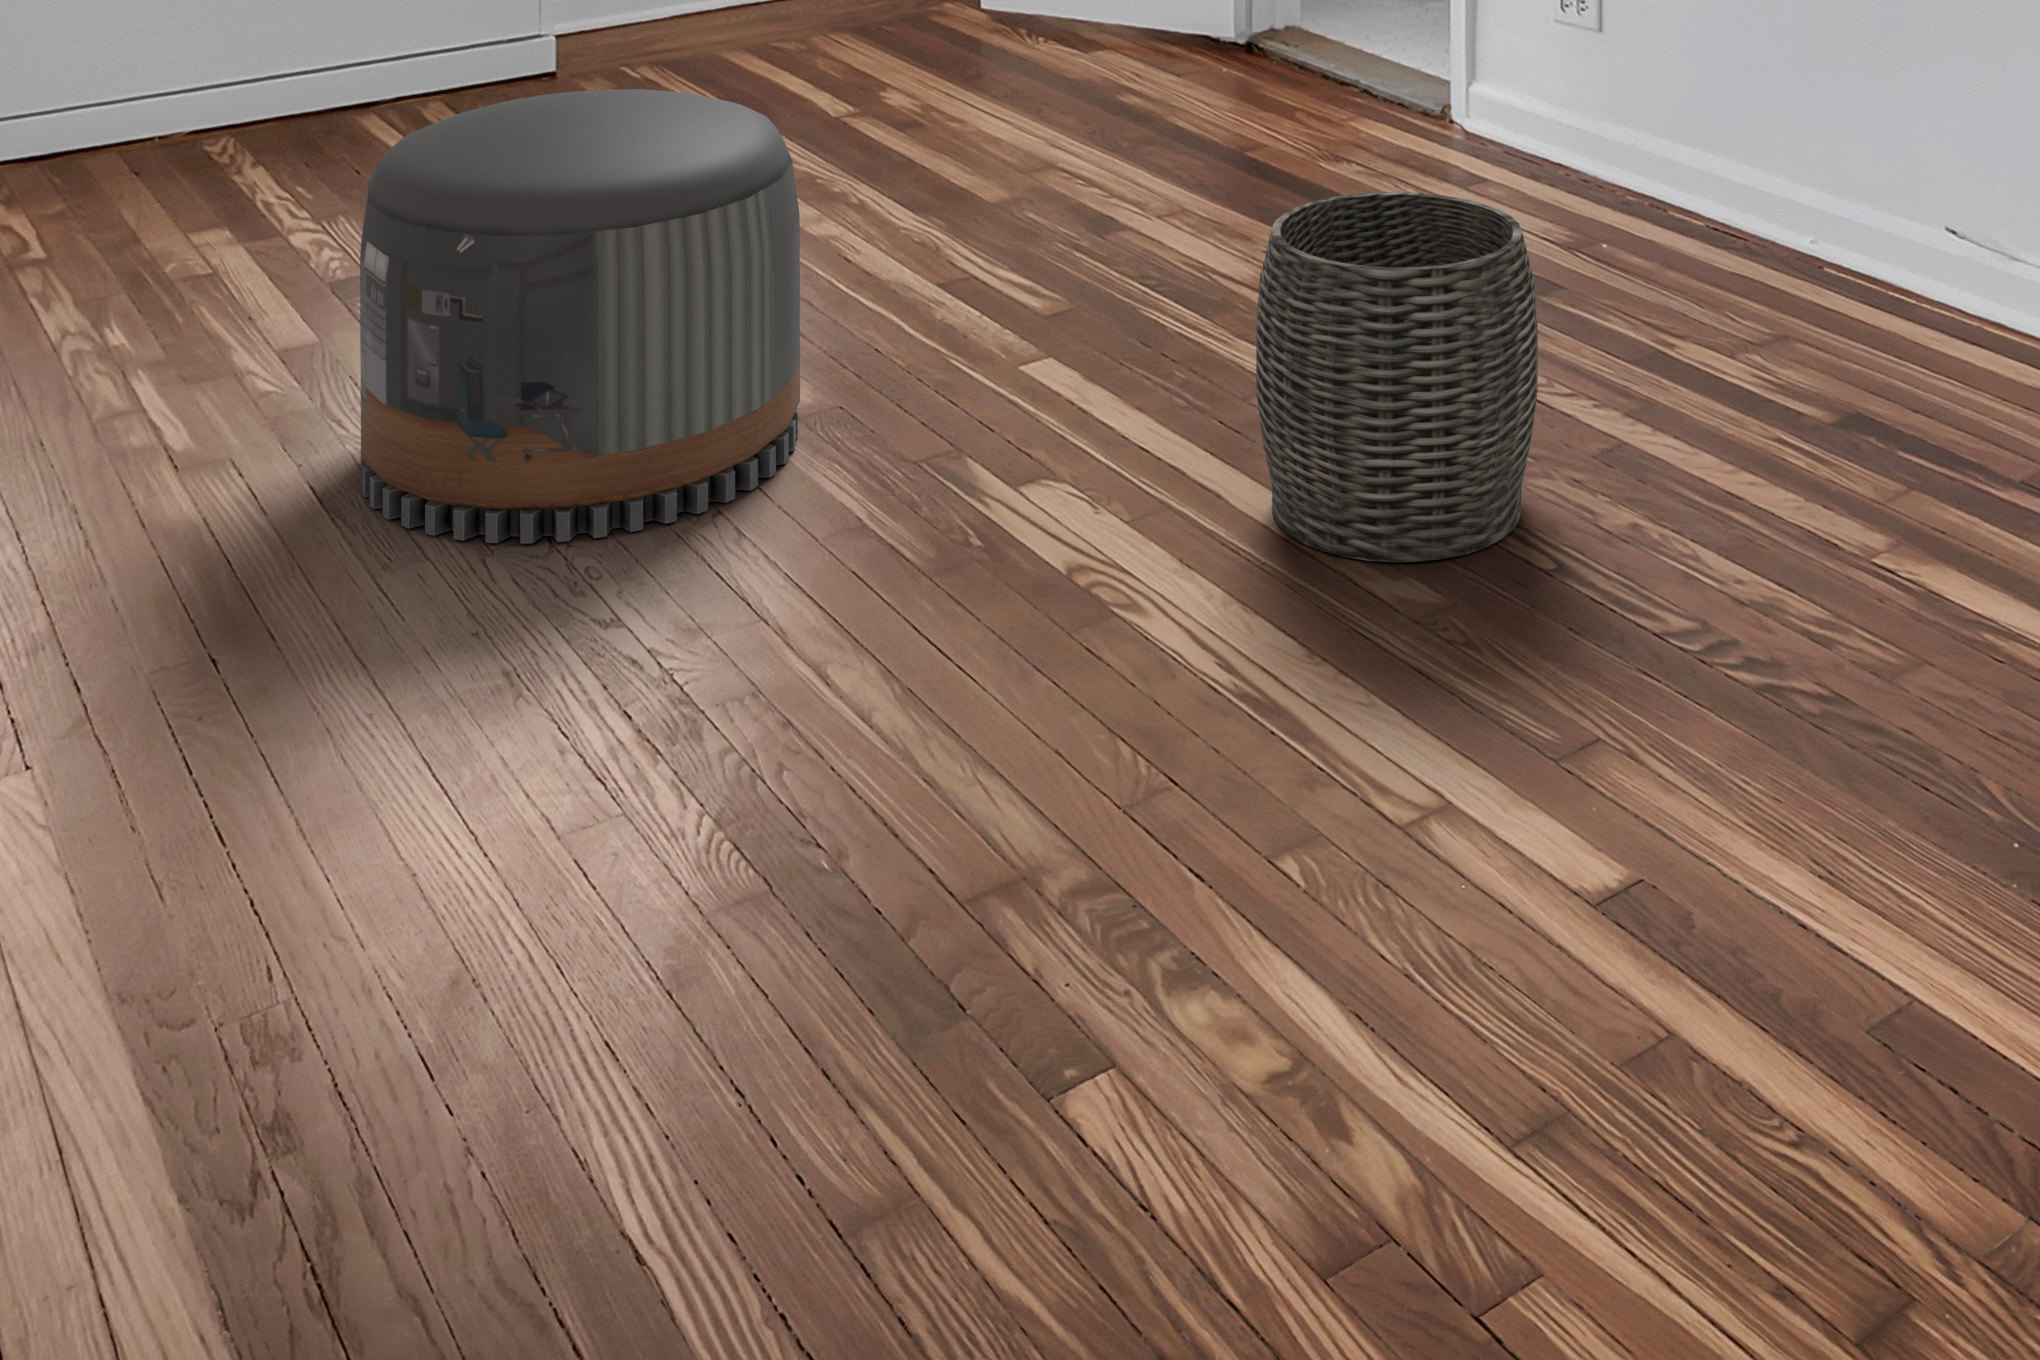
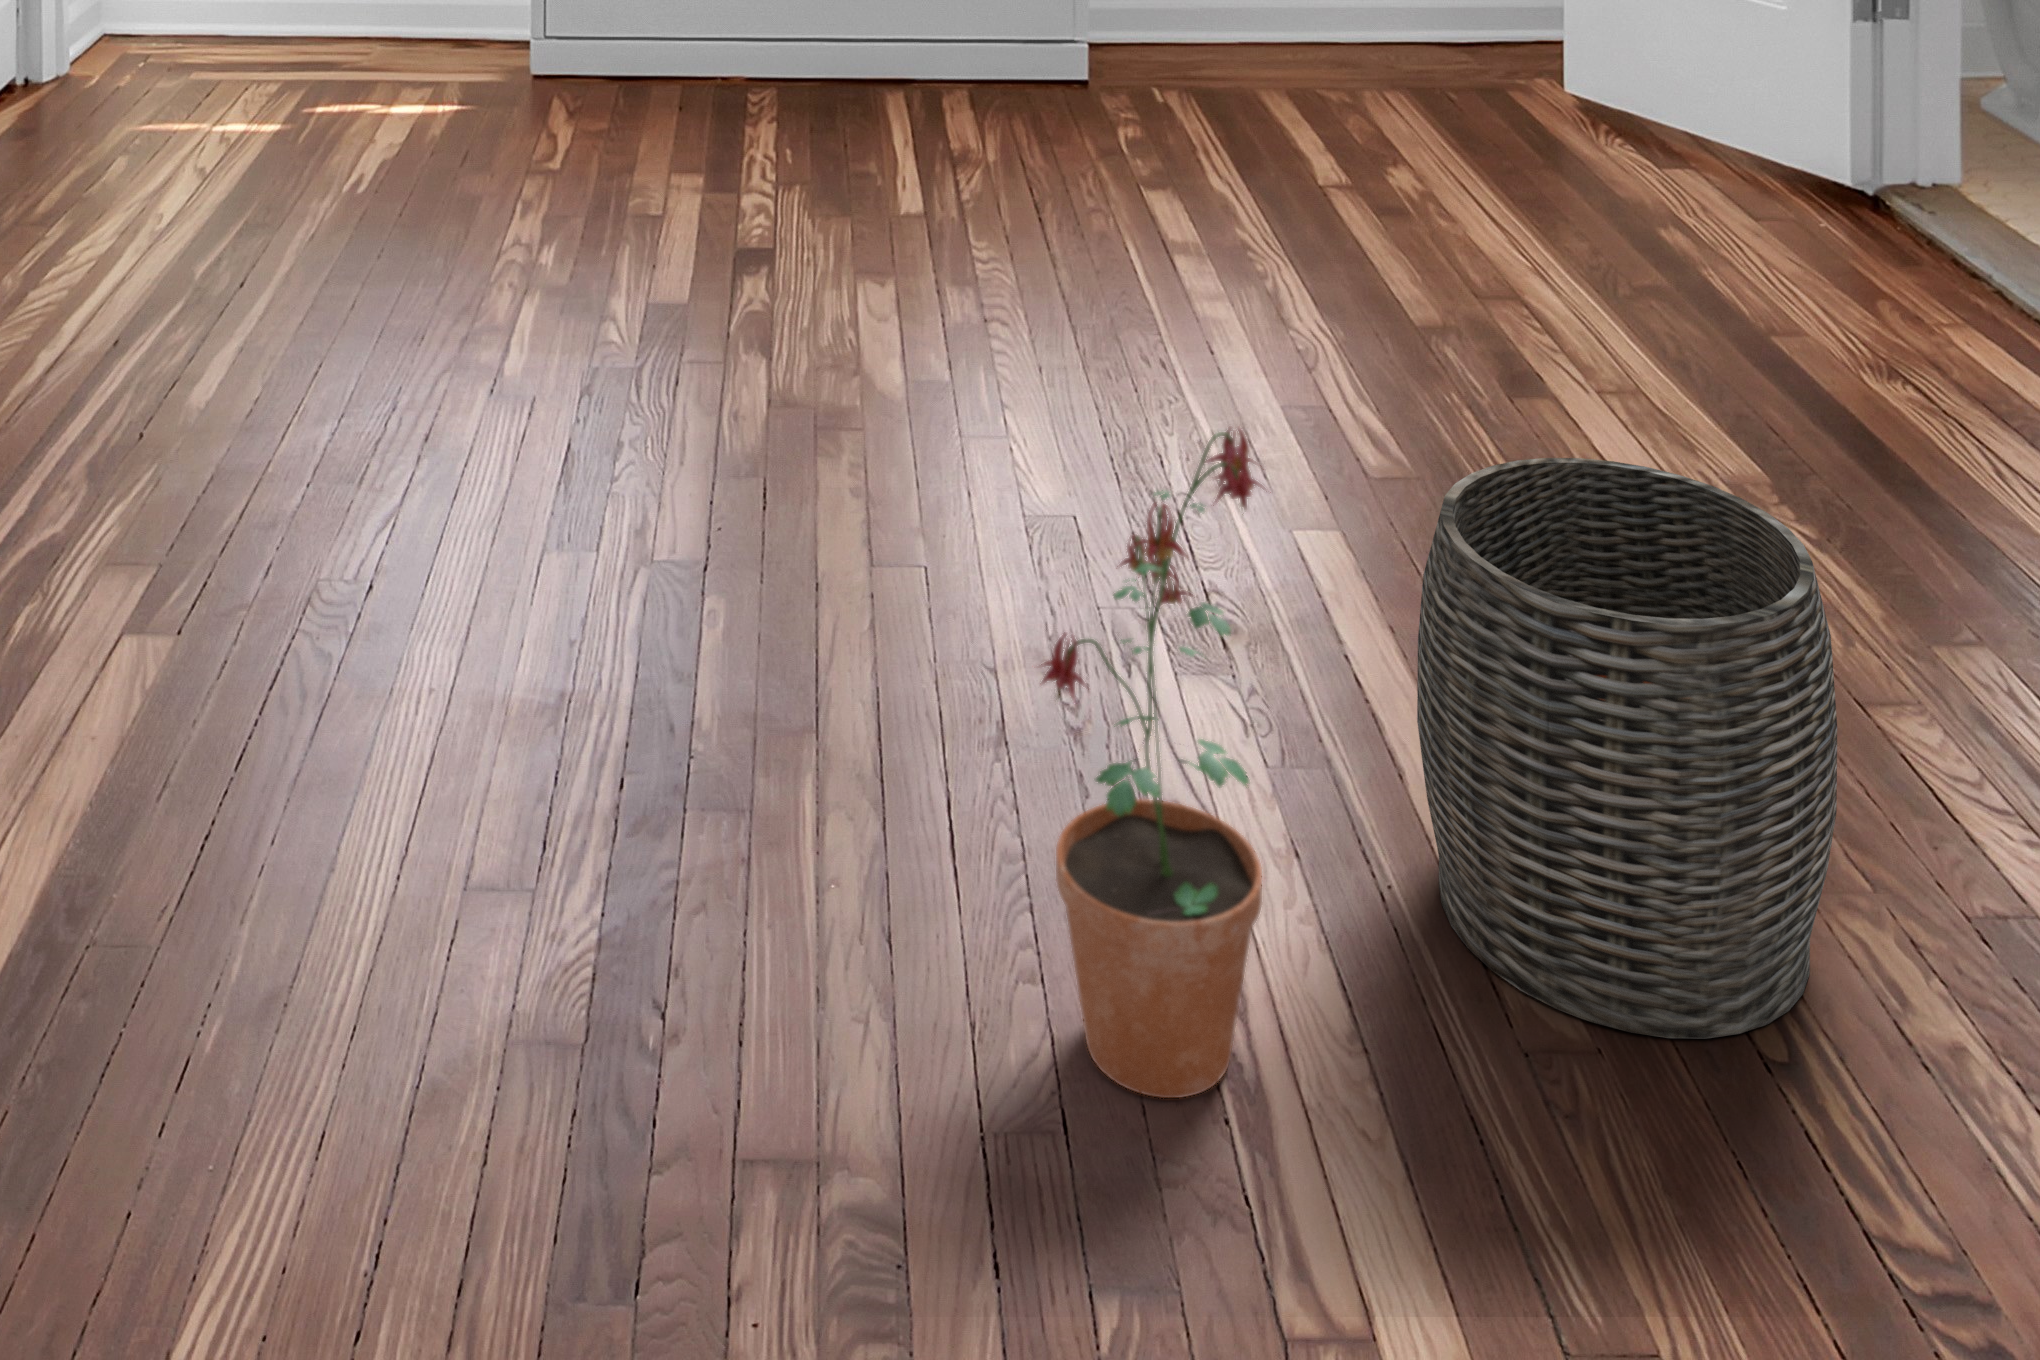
pouf: present [360,89,800,543] -> none [562,122,1006,623]
potted plant: none [1088,188,1253,691] -> present [1041,428,1271,1098]

